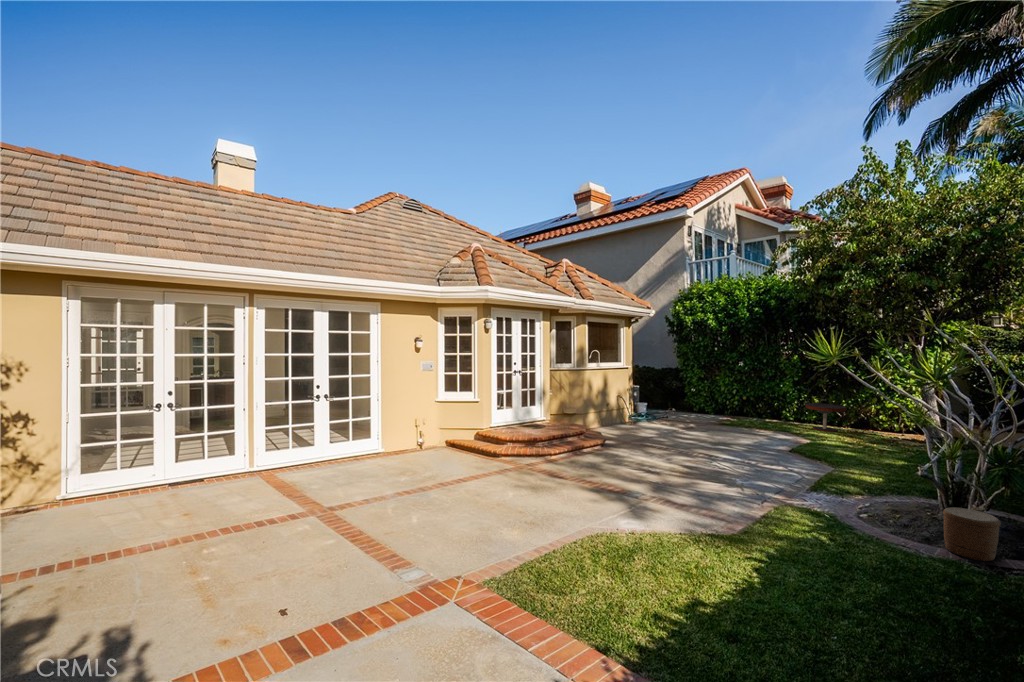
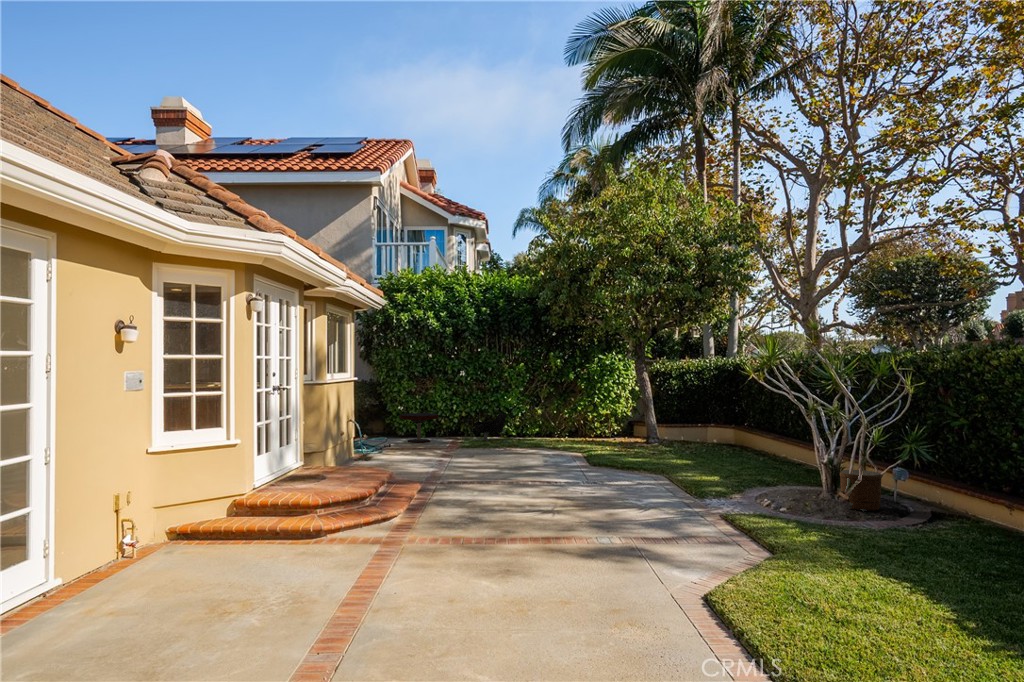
lounge chair: none [747,400,779,423] -> present [475,413,506,442]
coffee table: present [805,403,846,432] -> present [399,413,439,443]

